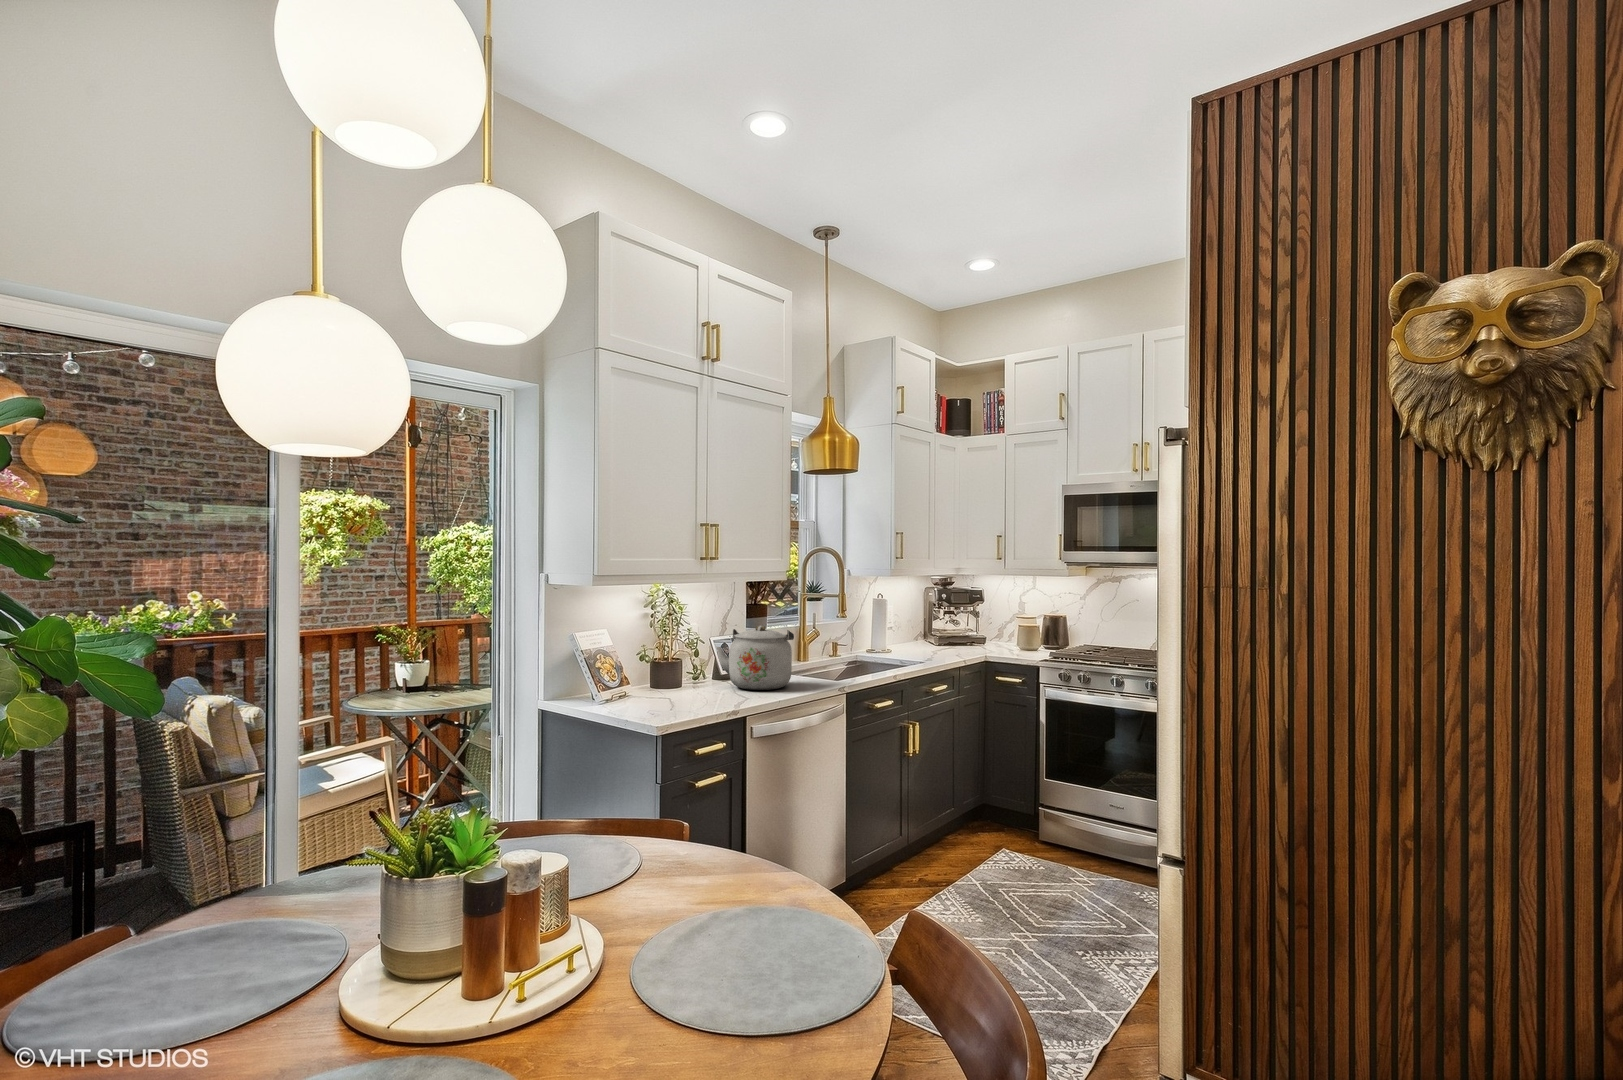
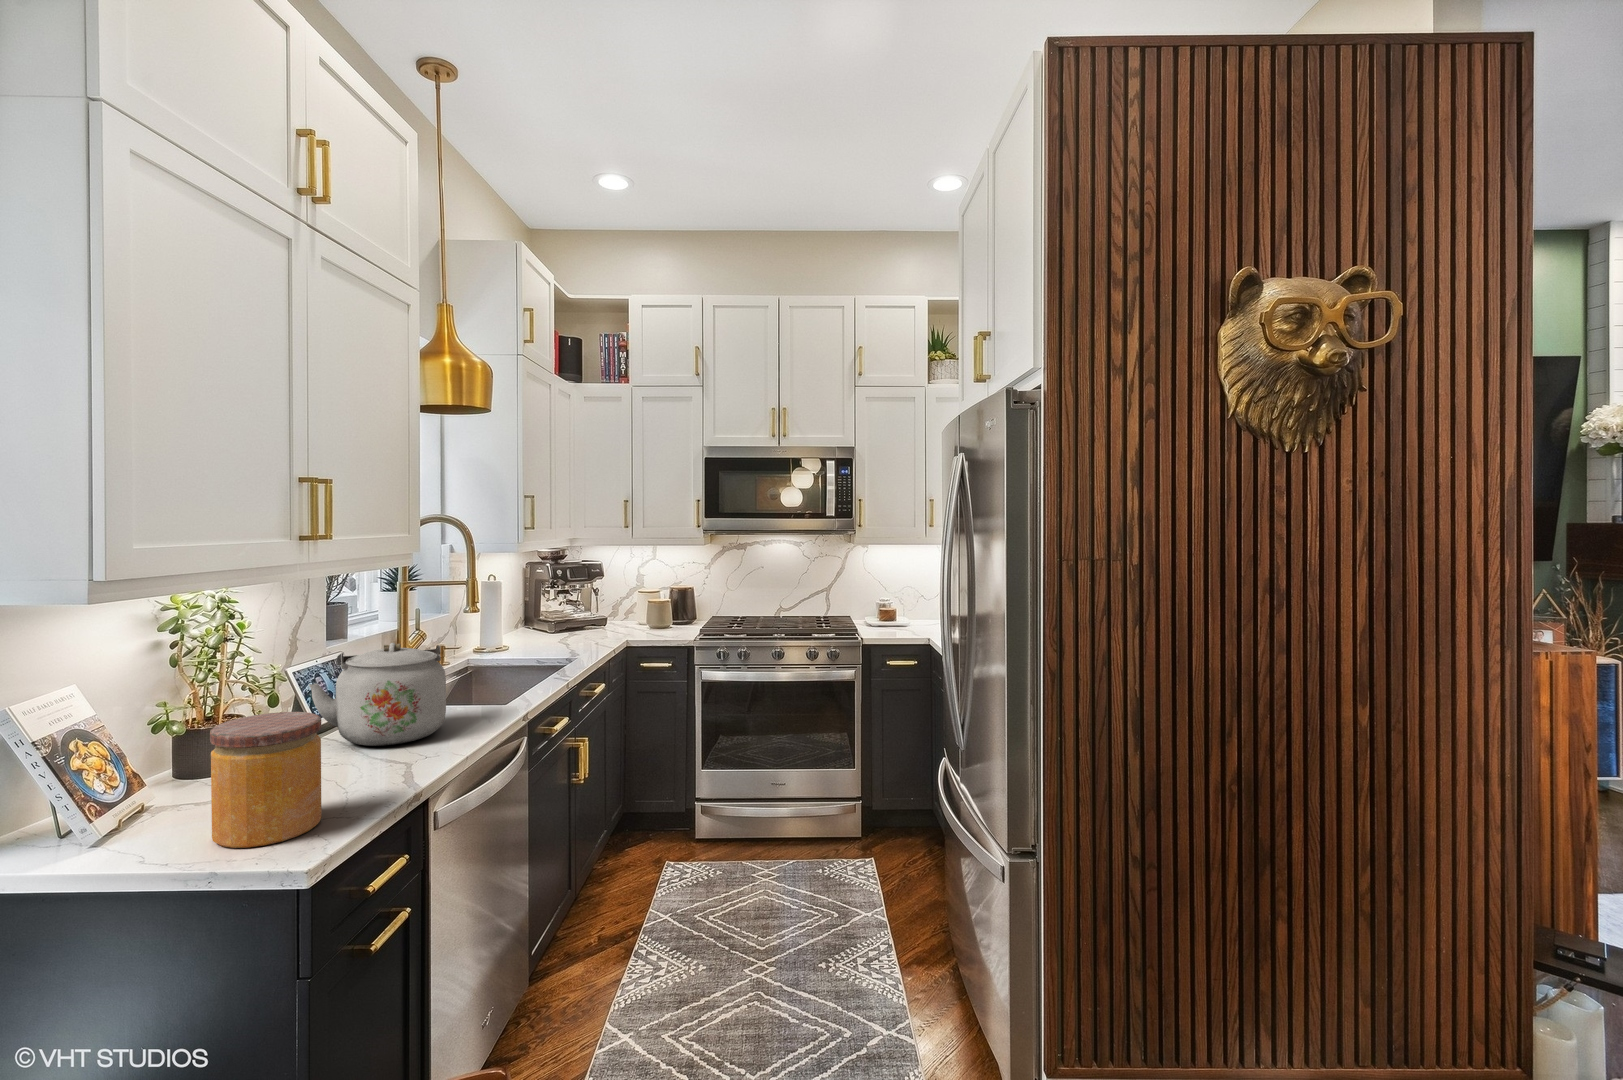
jar: none [639,650,689,716] -> present [210,712,321,848]

